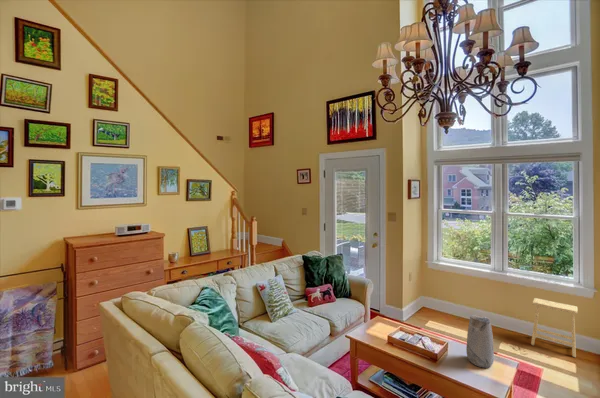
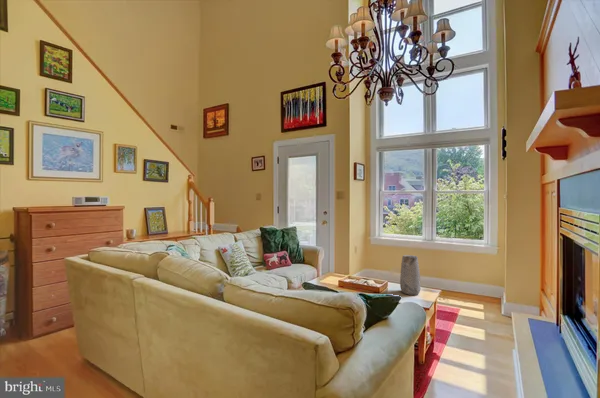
footstool: present [531,298,578,357] -> none [453,260,486,303]

